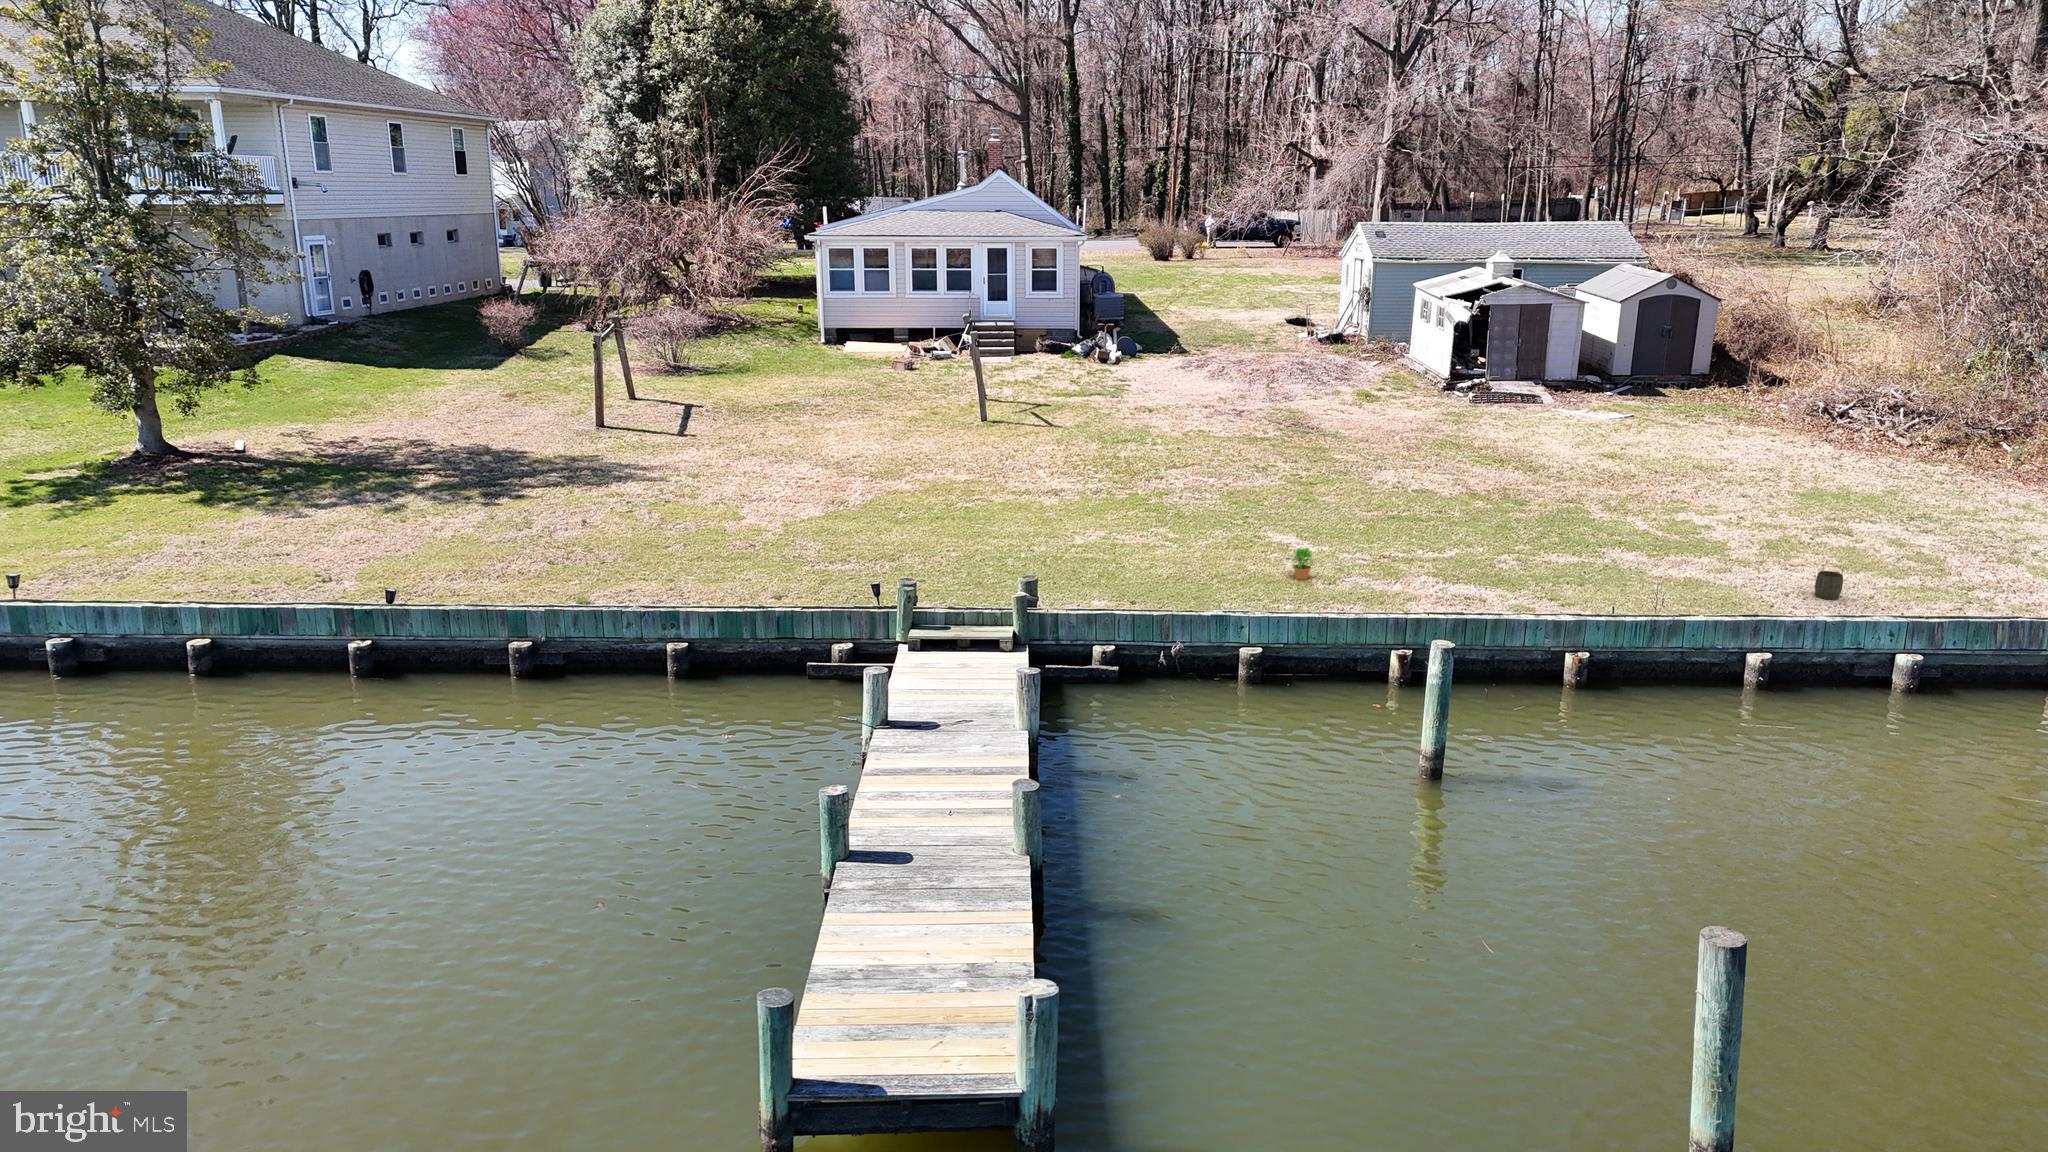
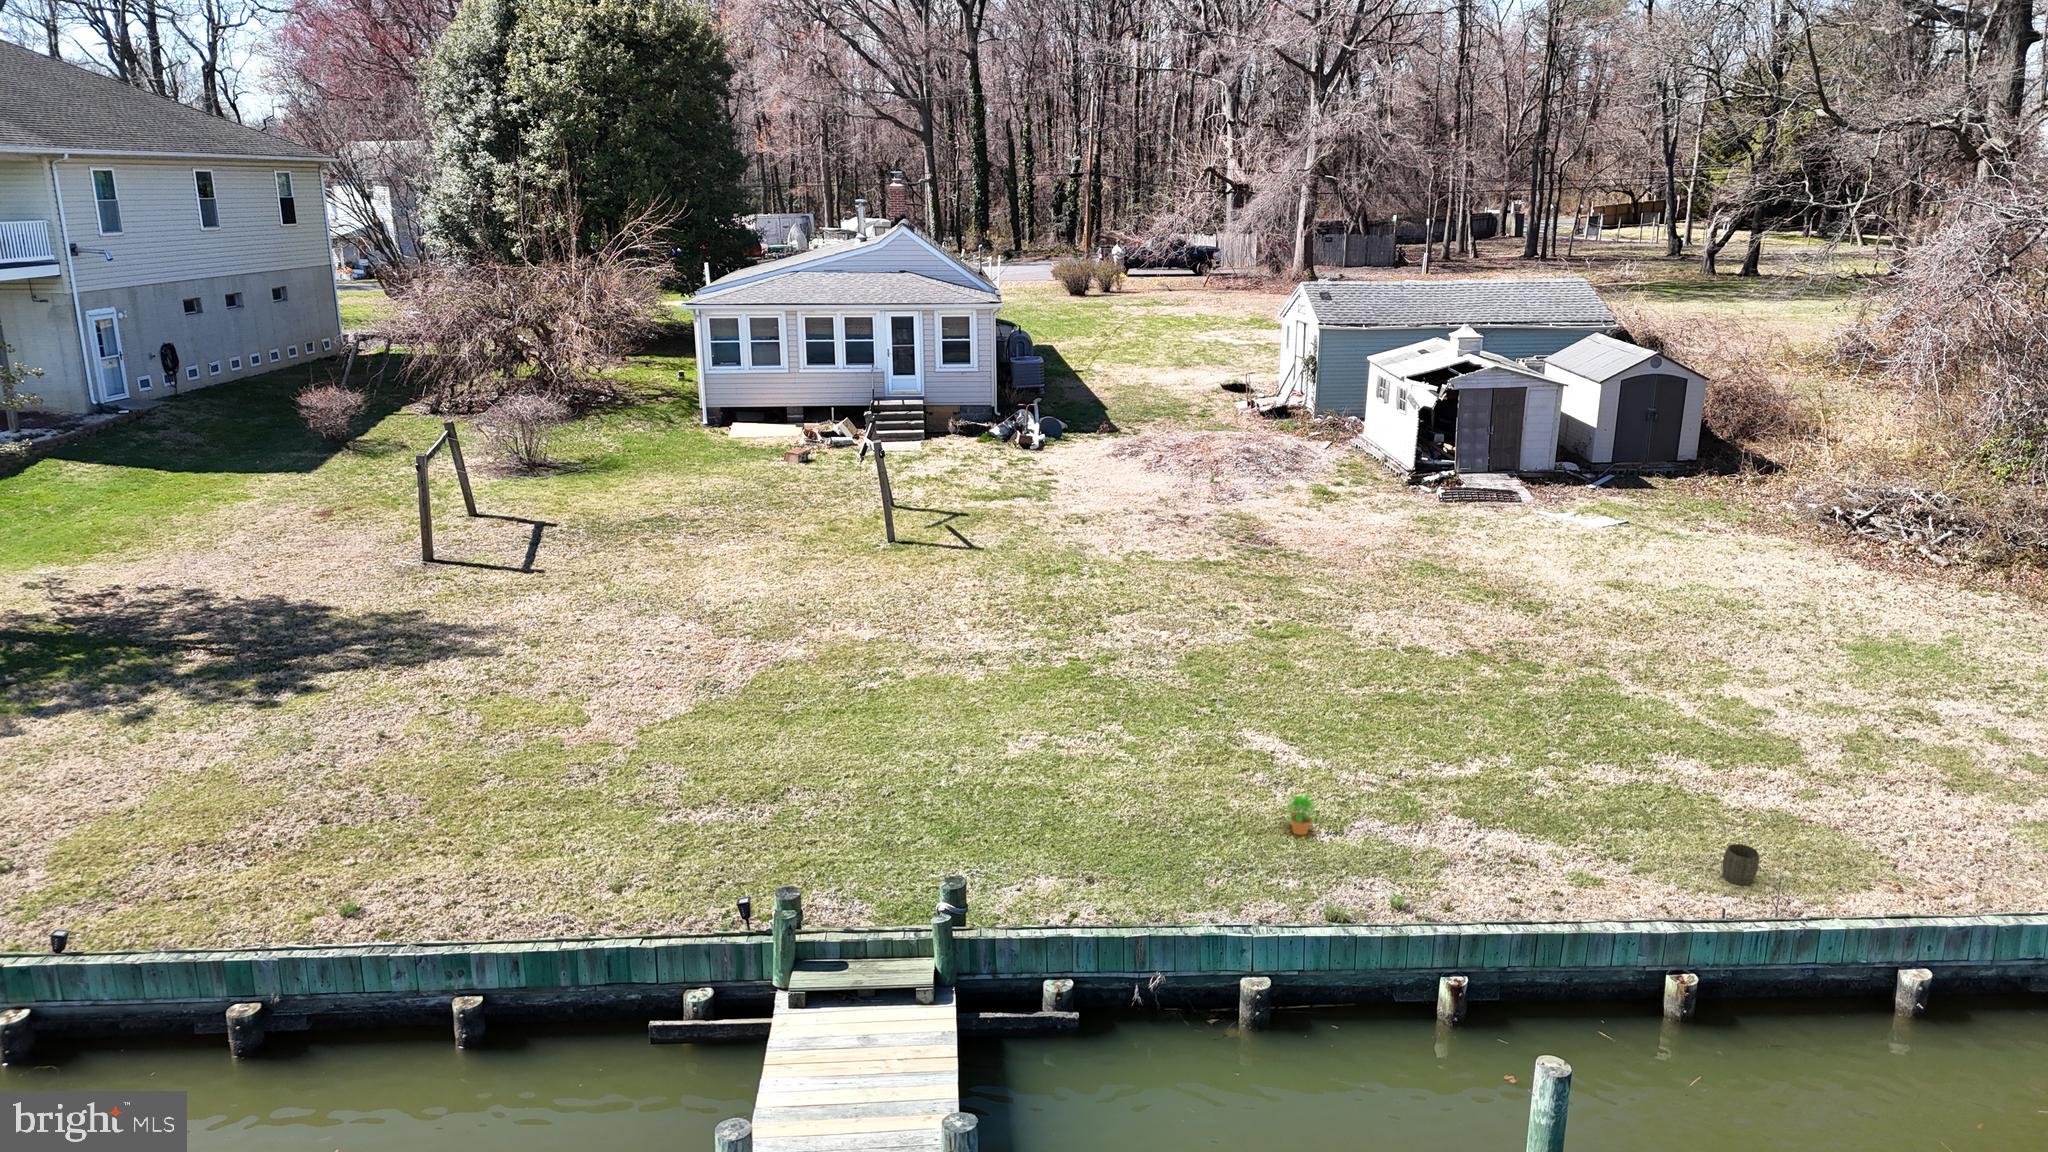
woven basket: present [1815,571,1843,600] -> present [1723,844,1759,885]

